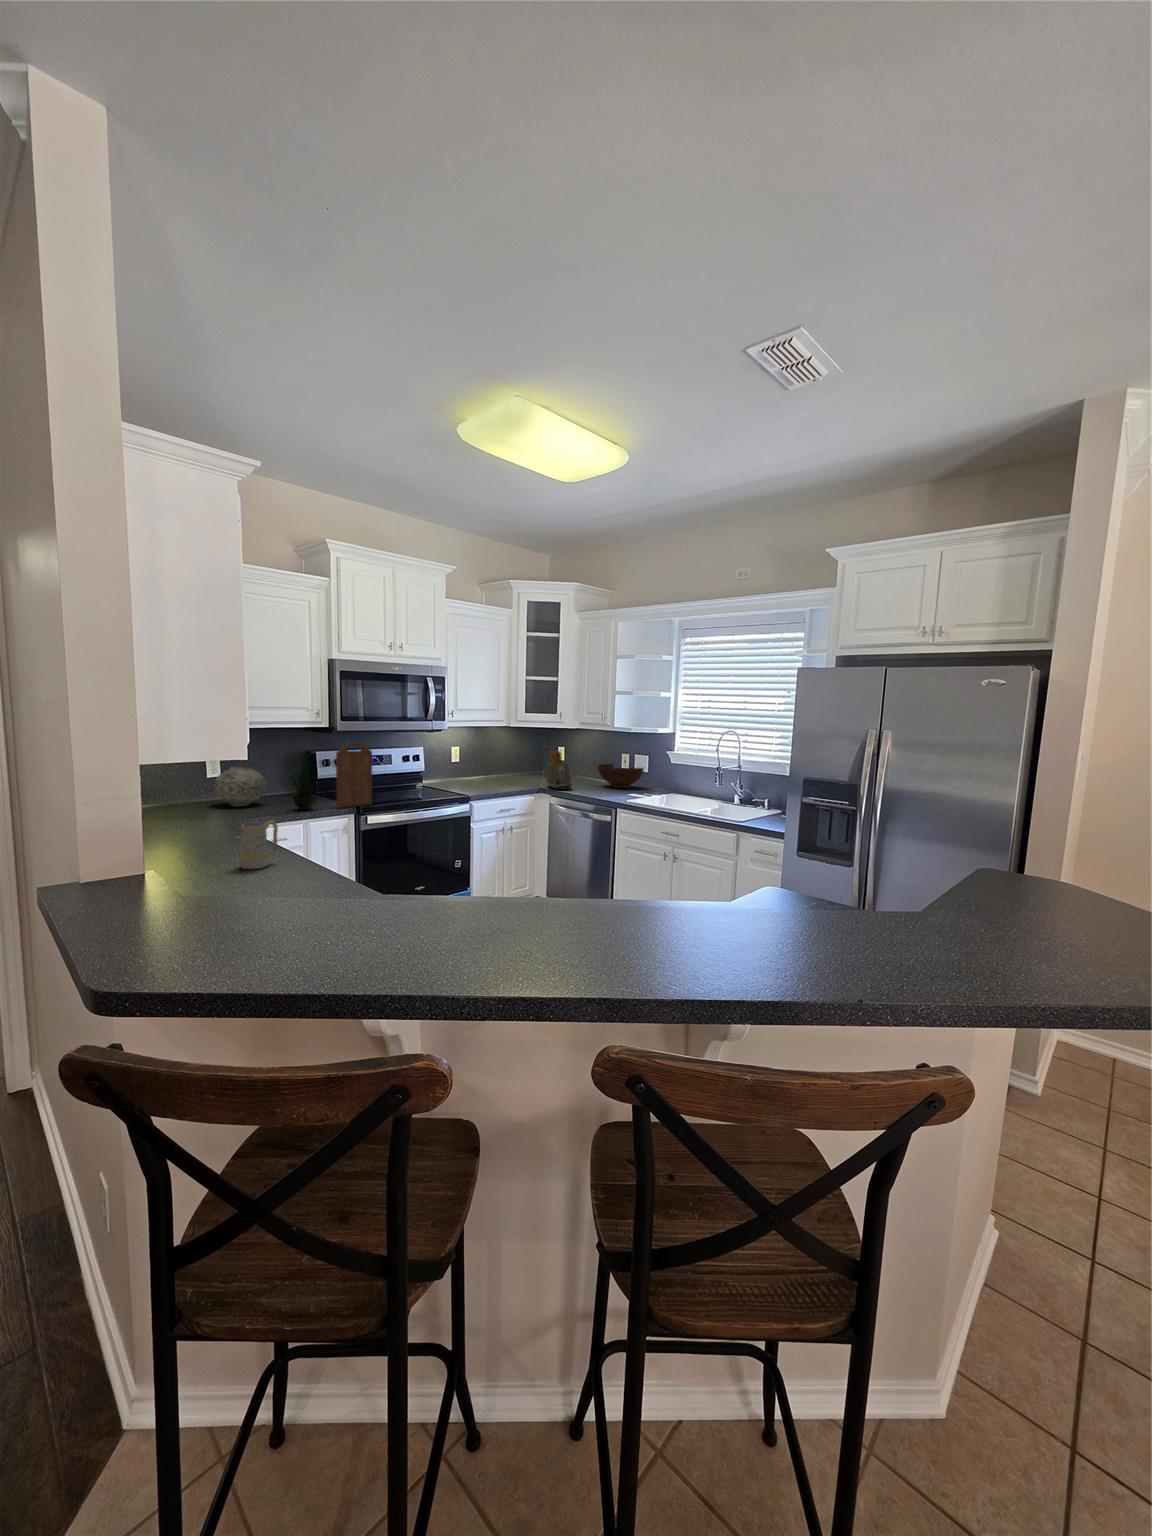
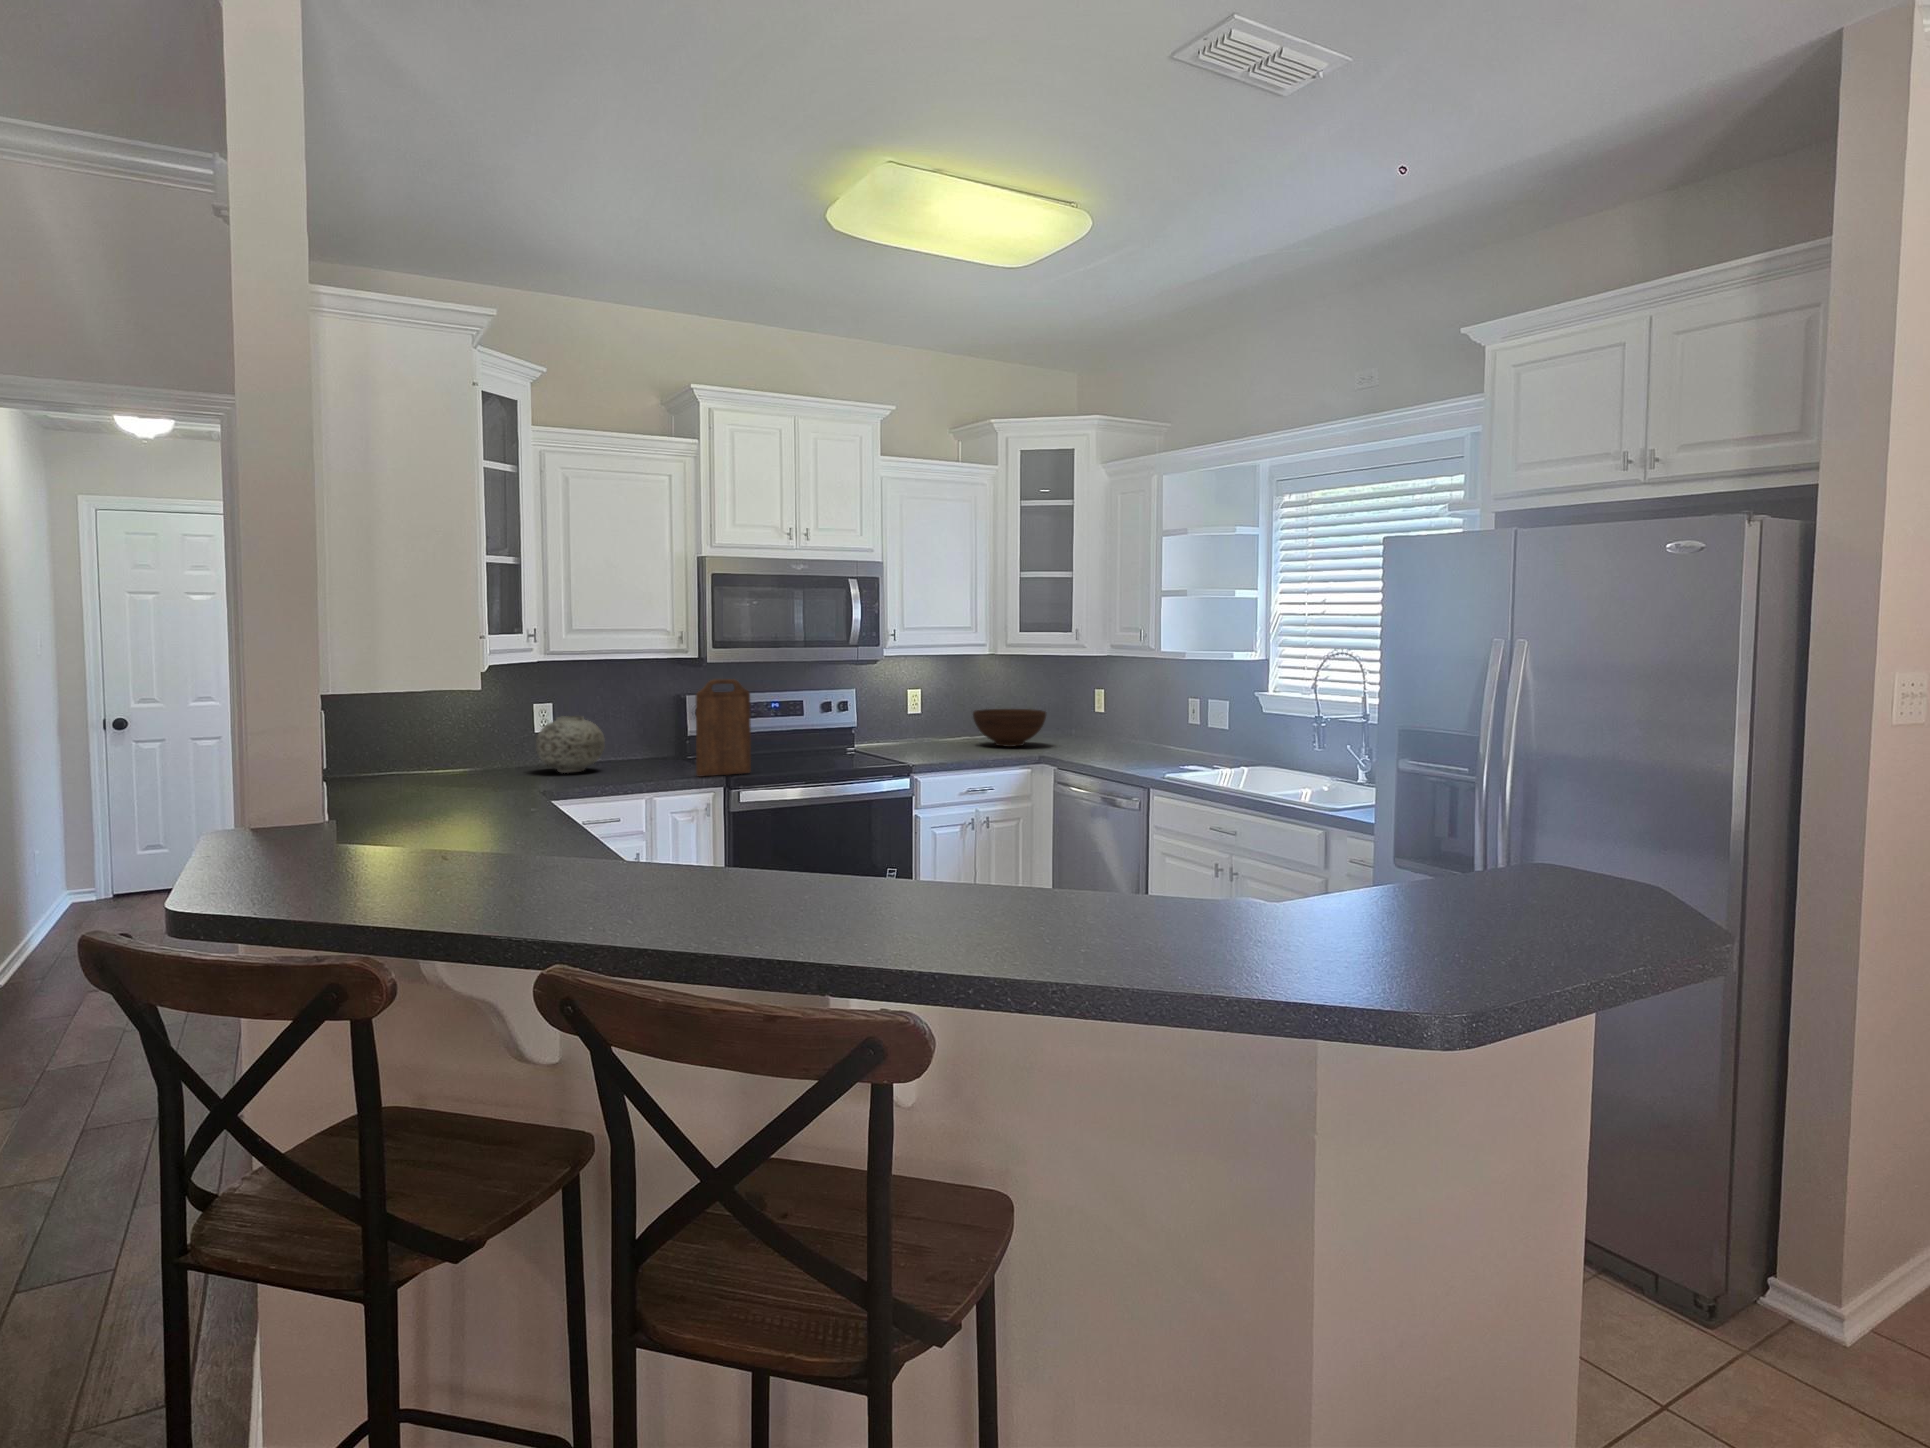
toaster: present [547,751,572,790] -> none [1054,693,1092,758]
potted plant: present [290,757,315,810] -> none [620,680,674,778]
fruit bowl: present [598,764,644,788] -> present [973,709,1046,747]
mug: present [240,820,278,869] -> none [498,776,550,841]

